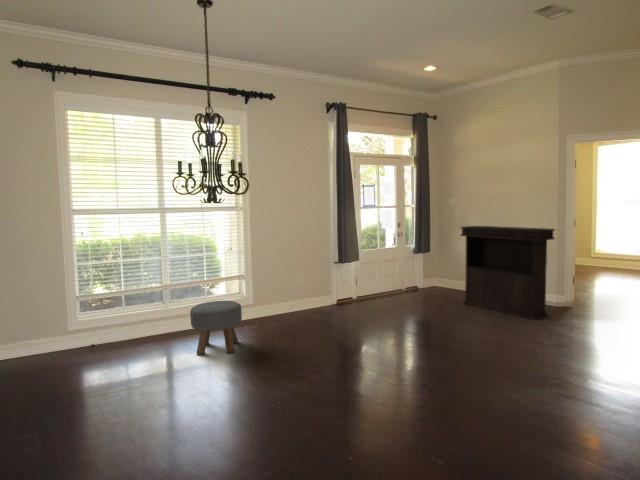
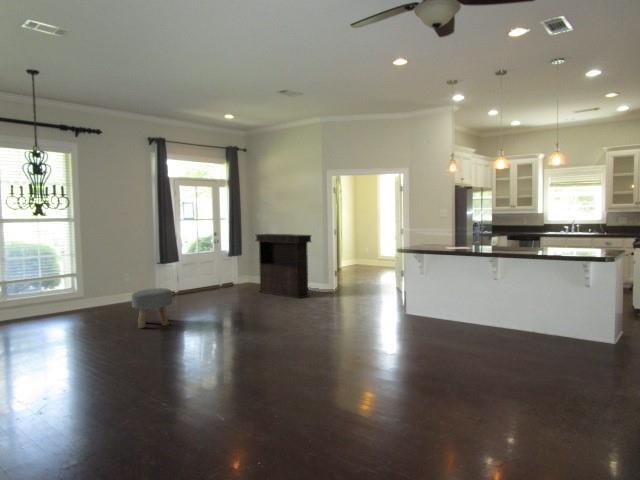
ottoman: present [190,301,242,355] -> present [132,288,173,328]

